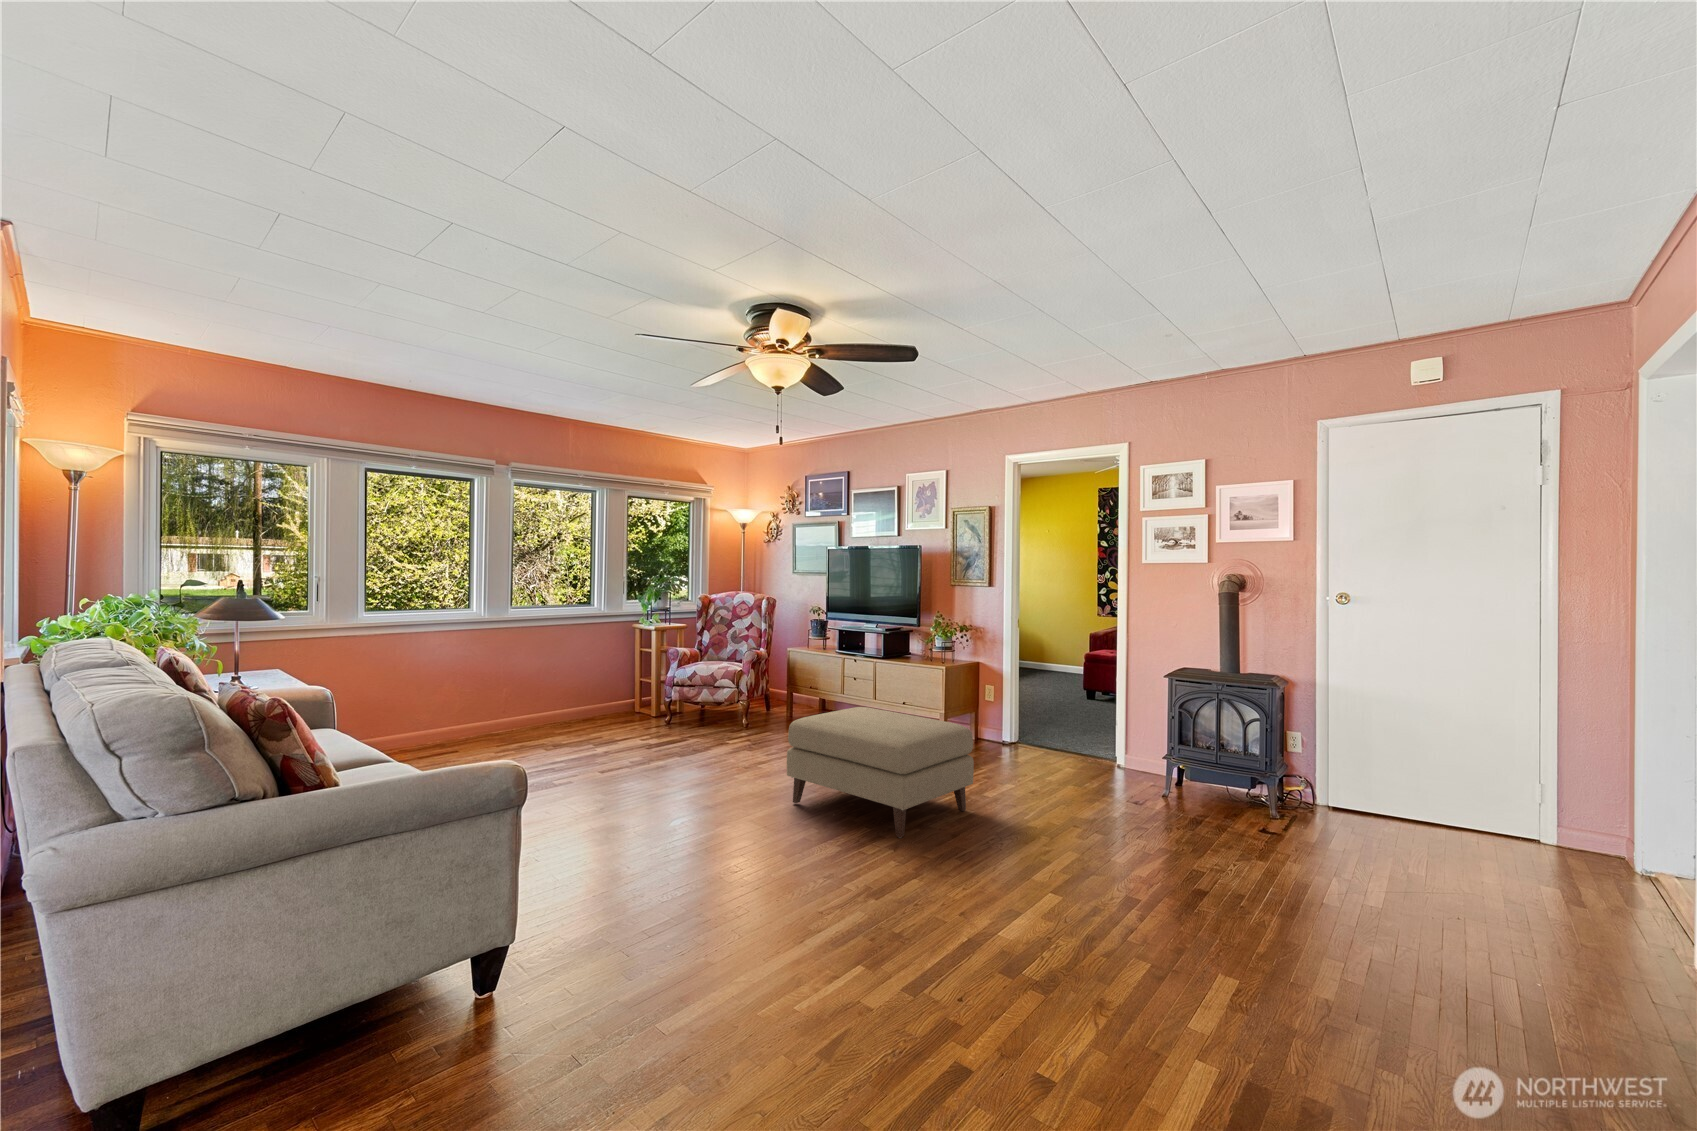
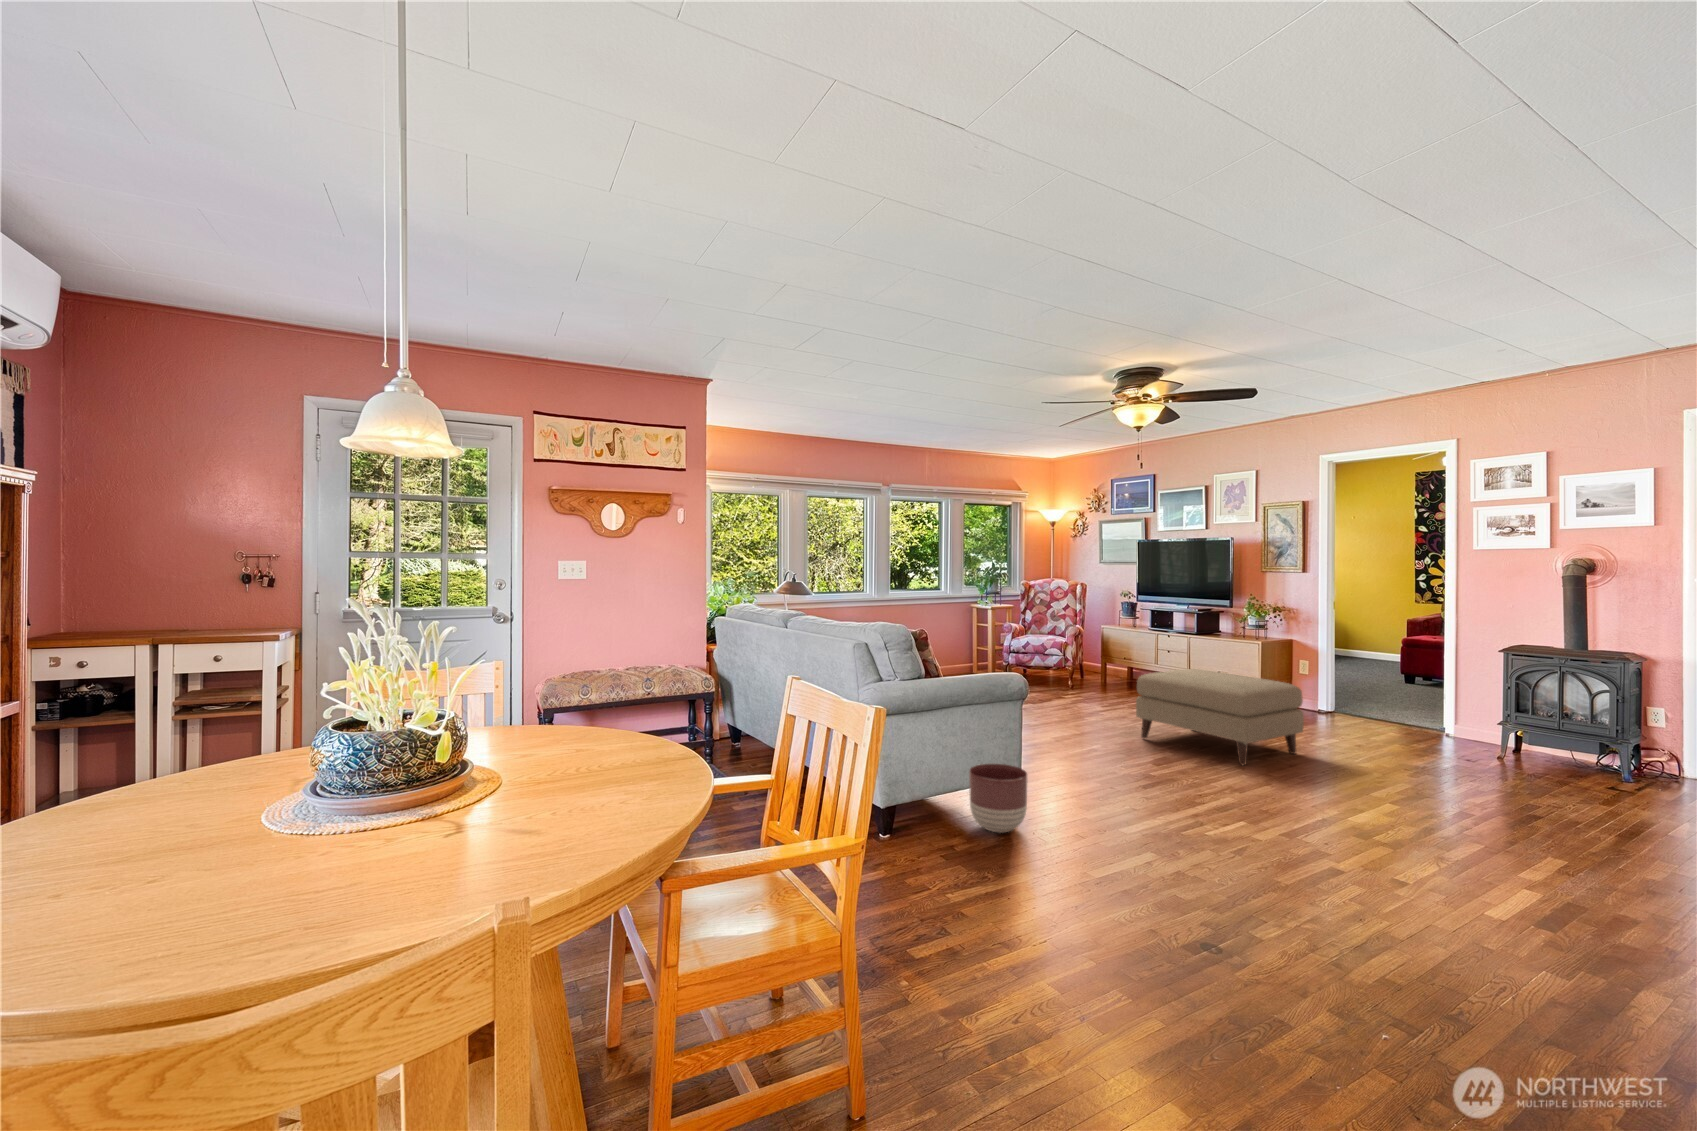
planter: none [398,919,512,1058] -> present [969,763,1027,833]

